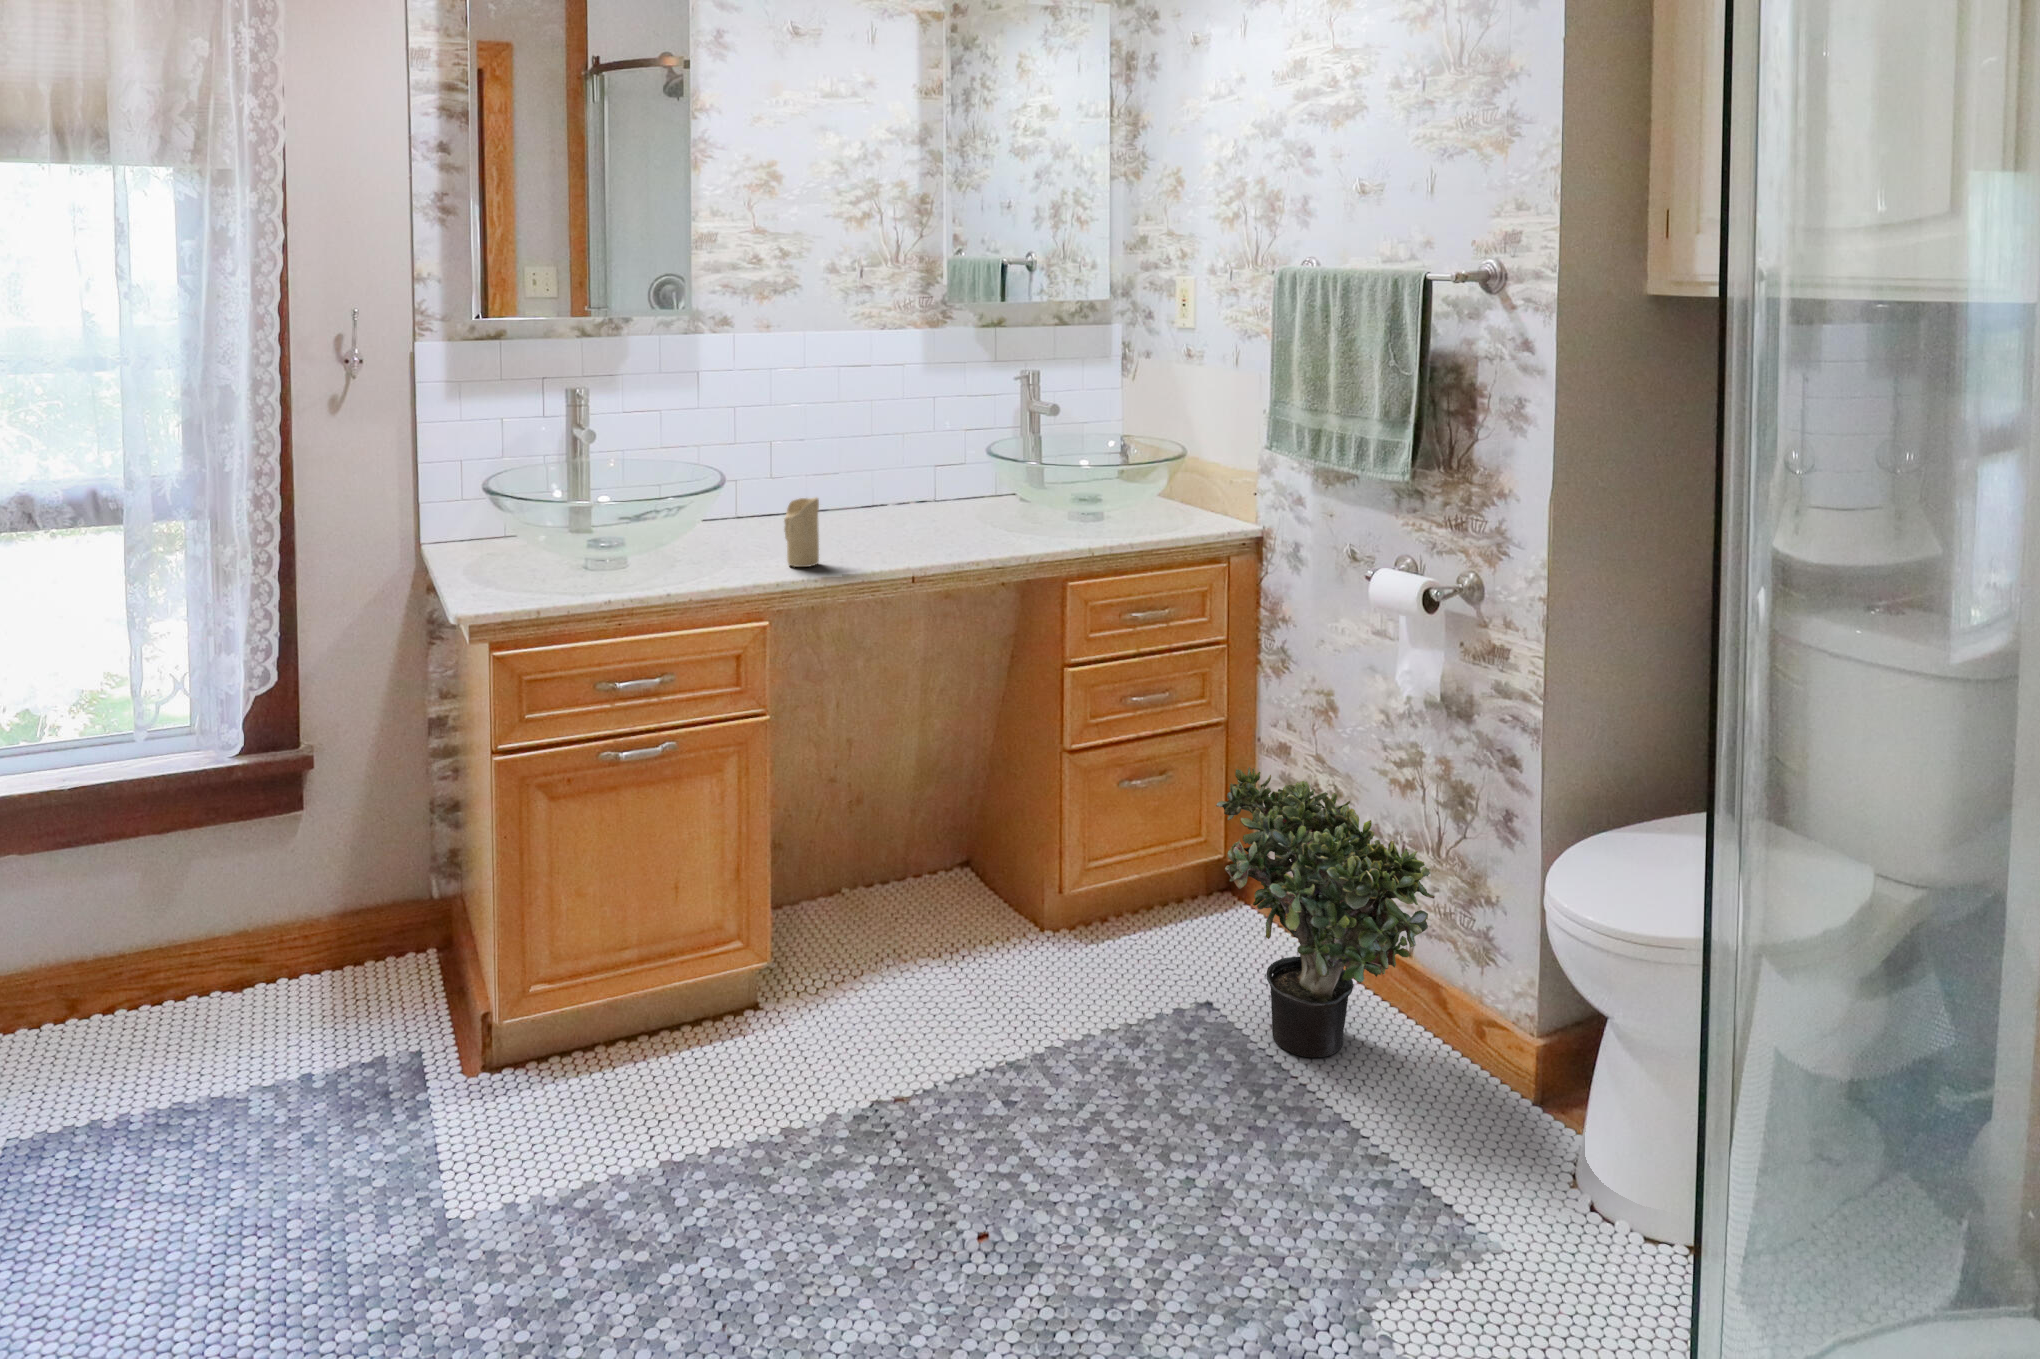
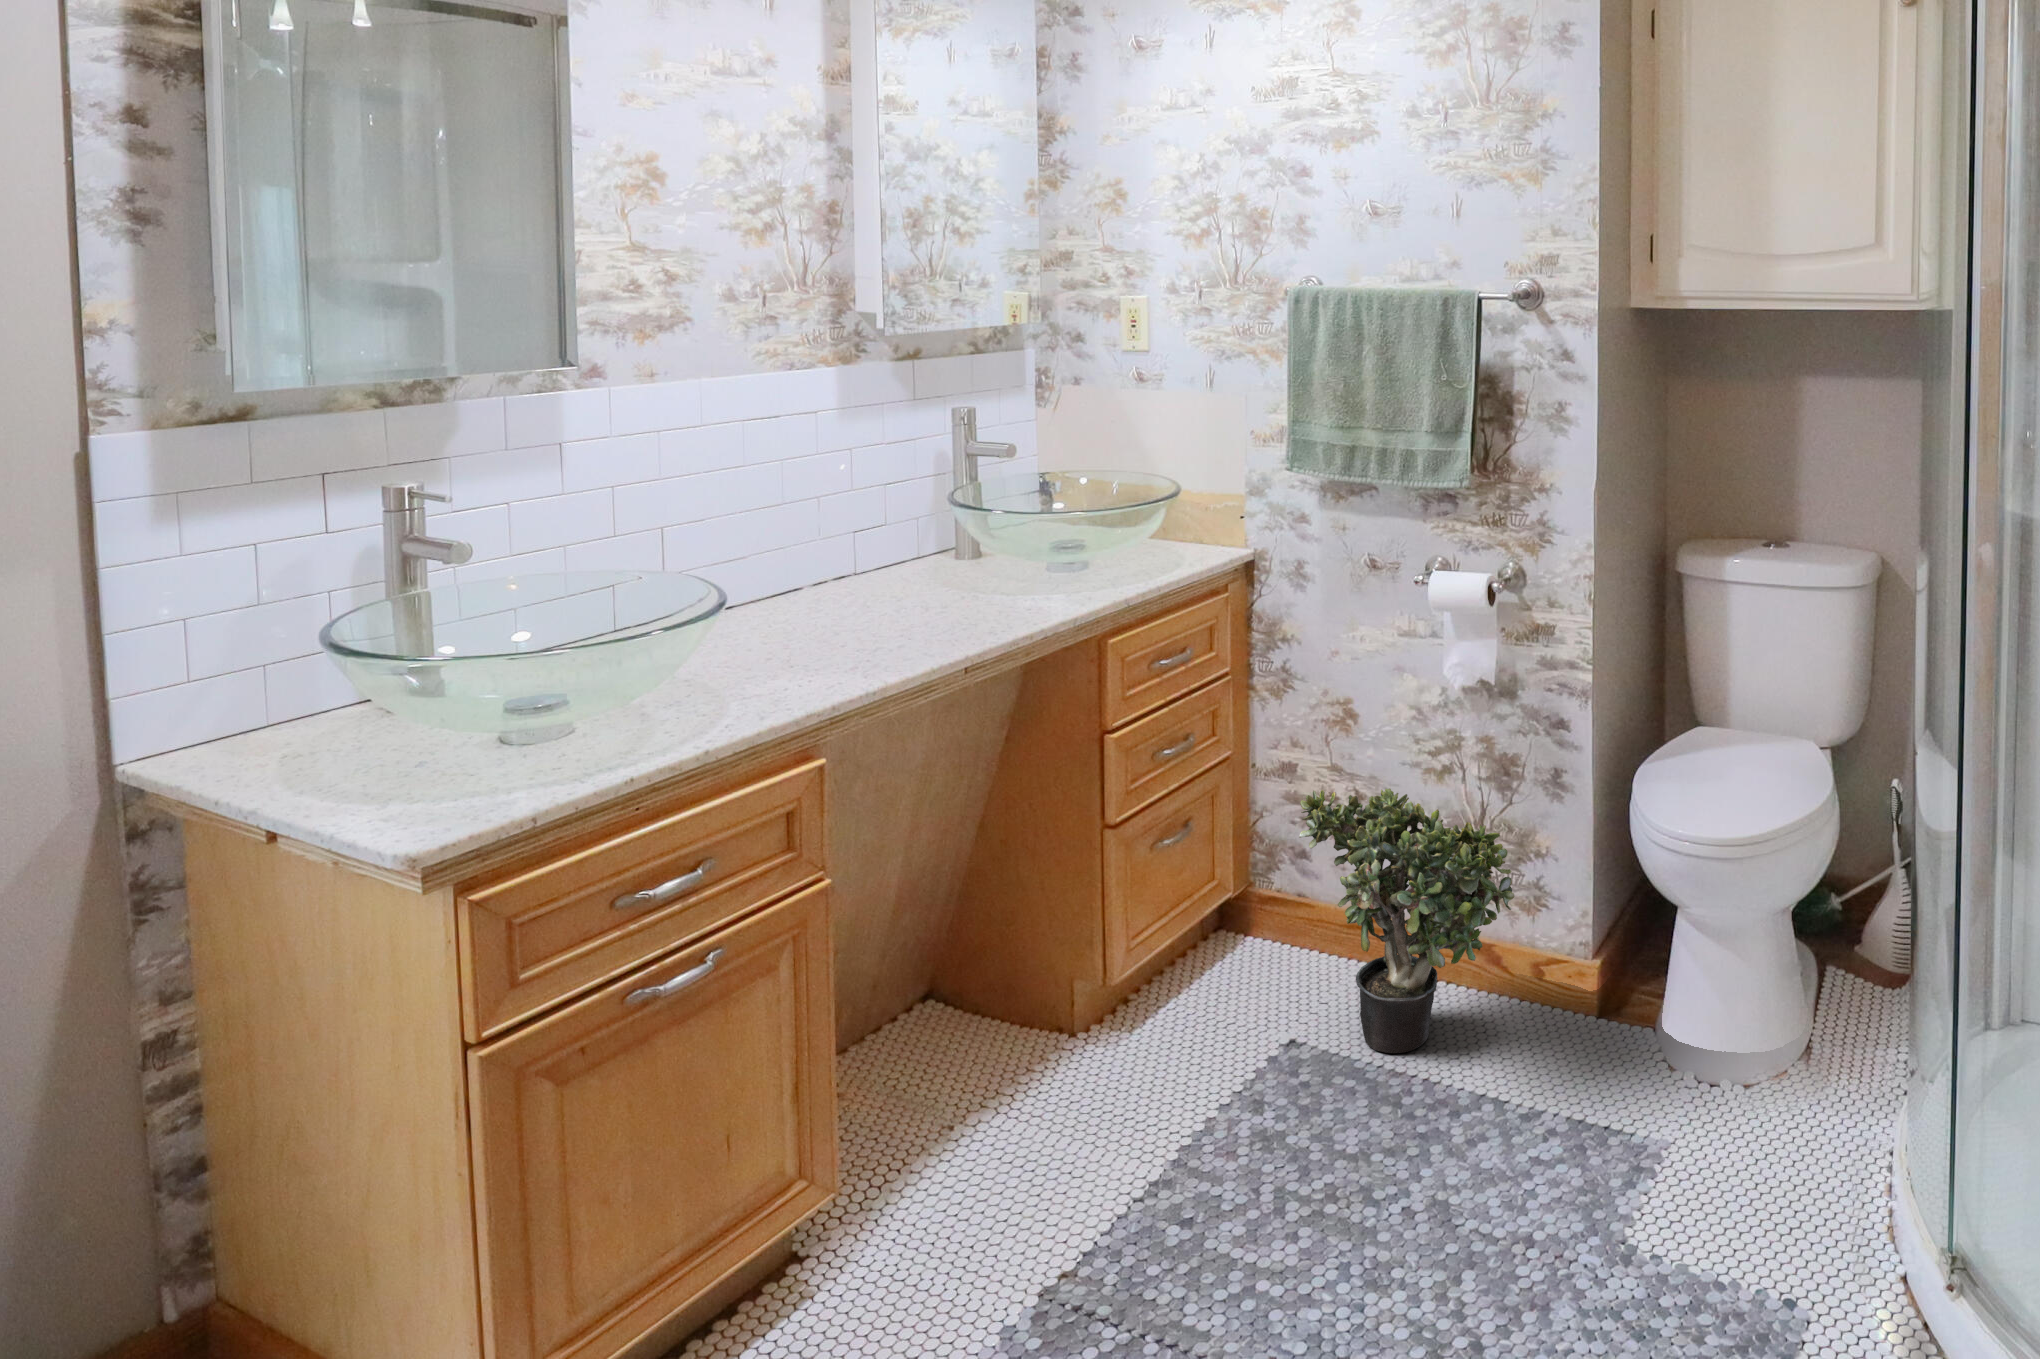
candle: present [784,498,819,567] -> none [792,589,842,683]

